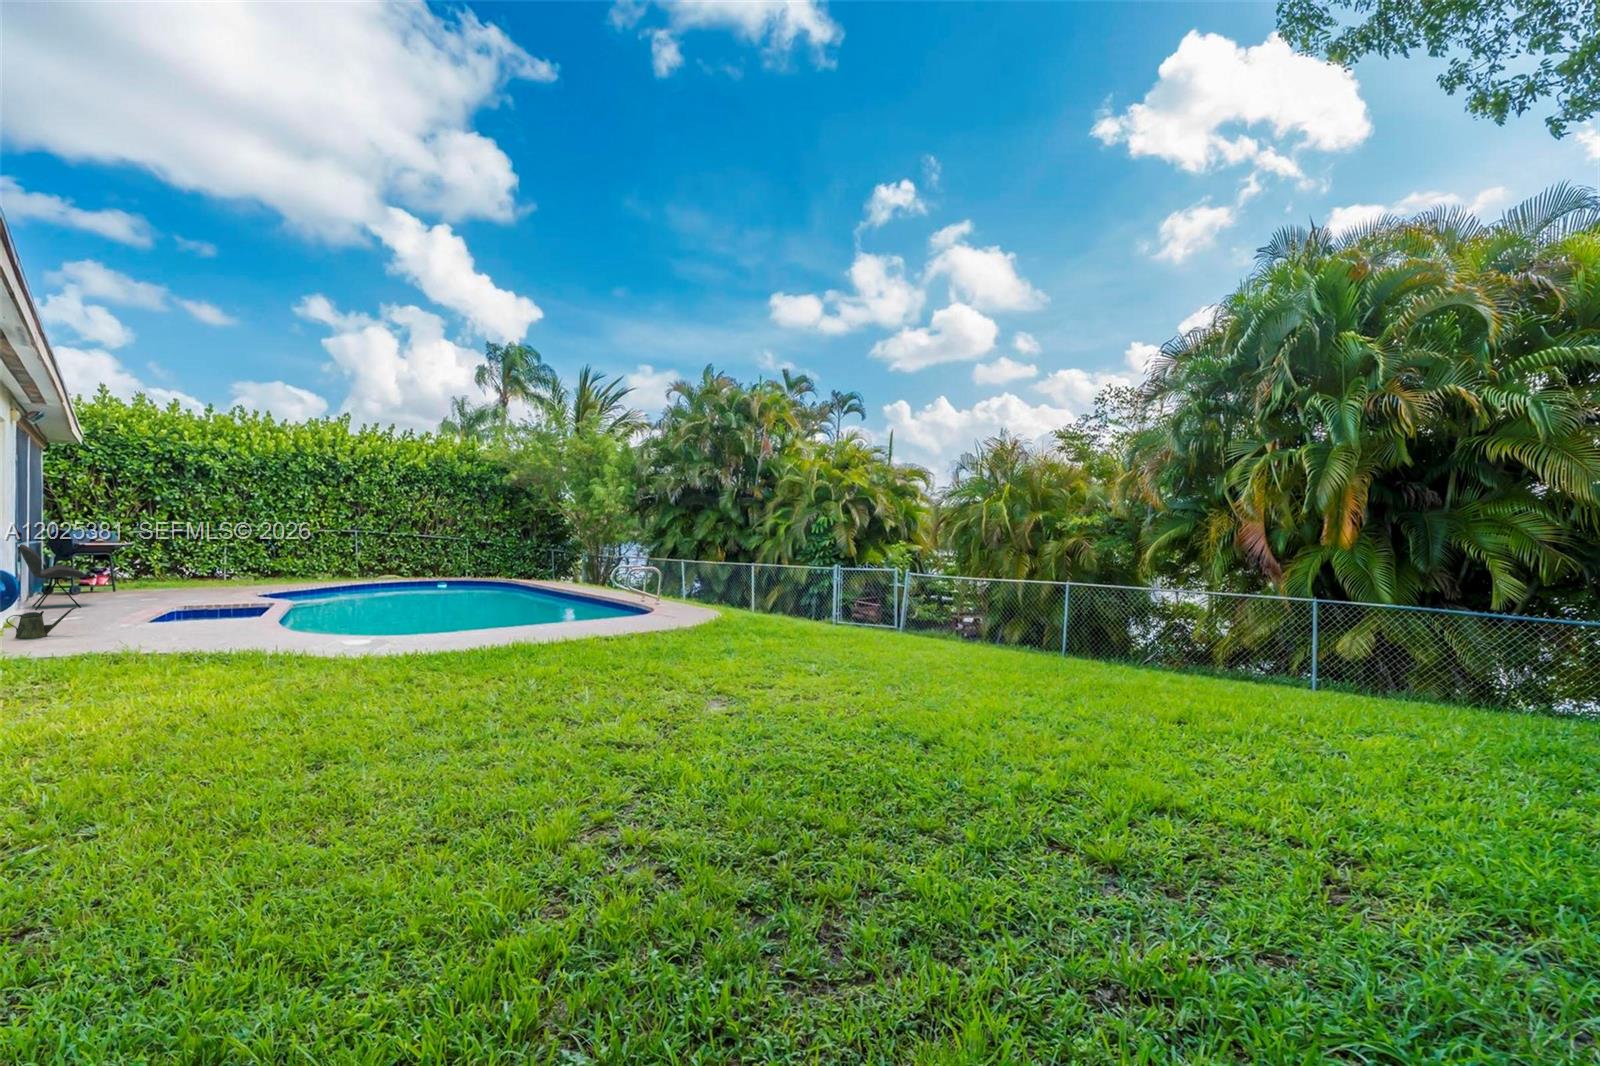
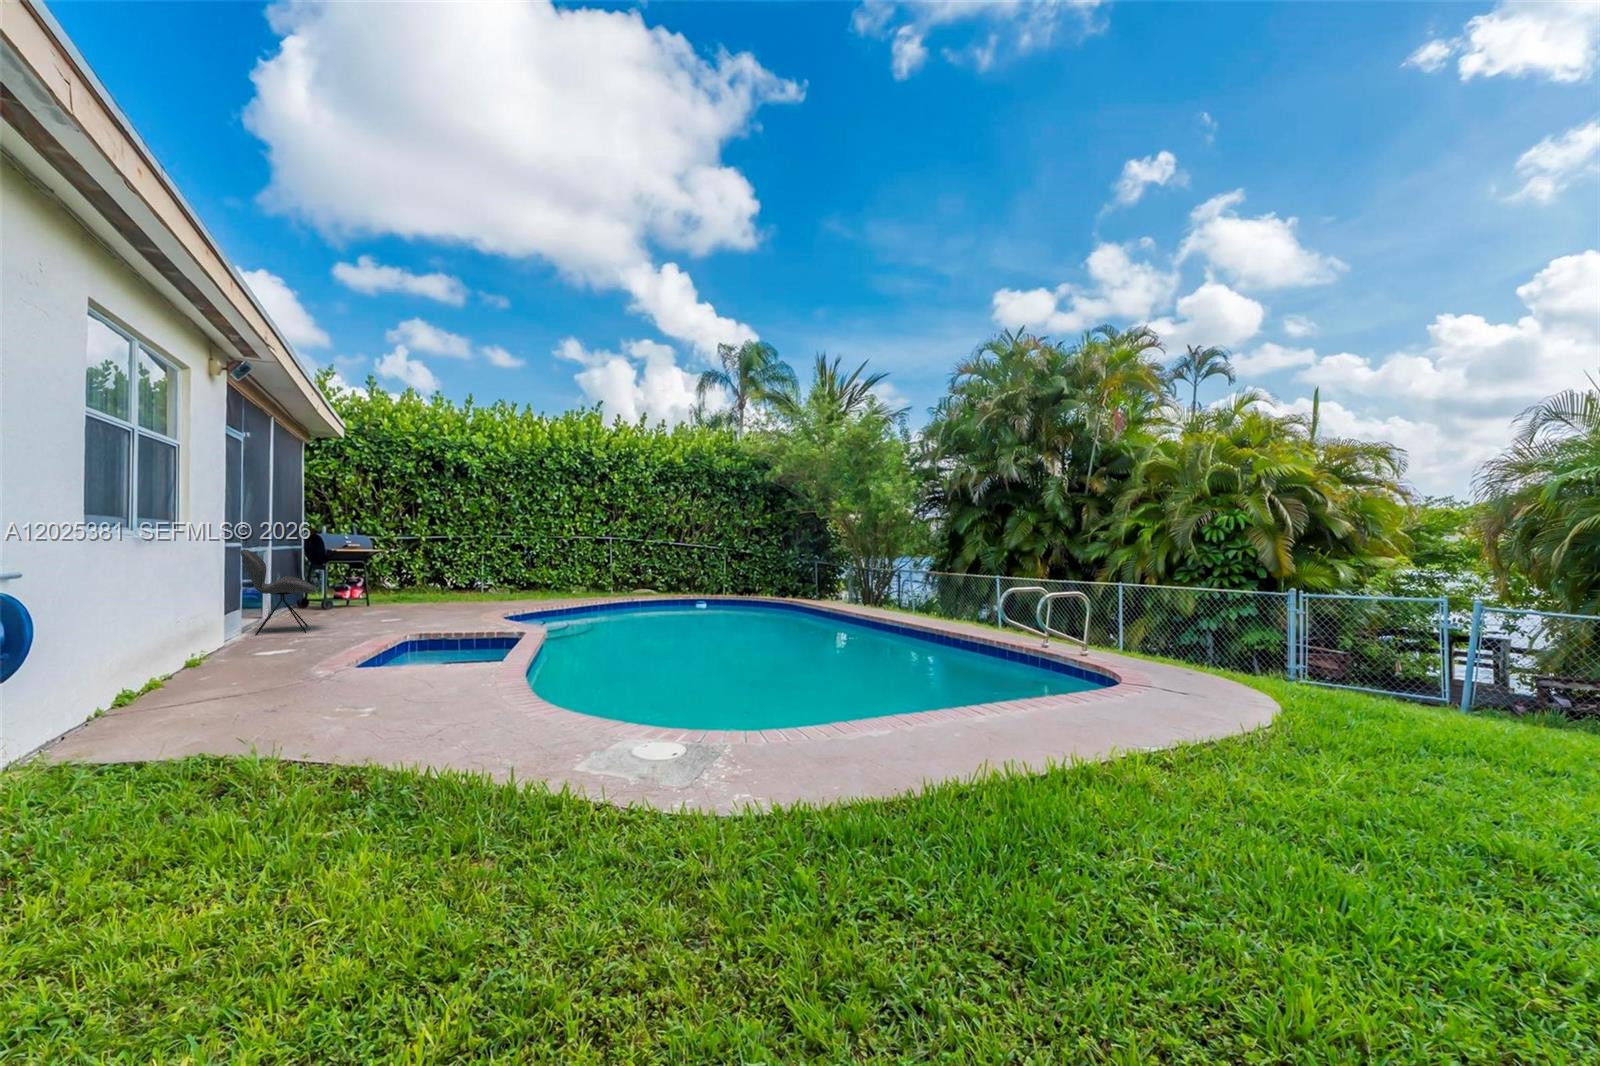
watering can: present [6,607,77,638] -> none [123,650,228,705]

